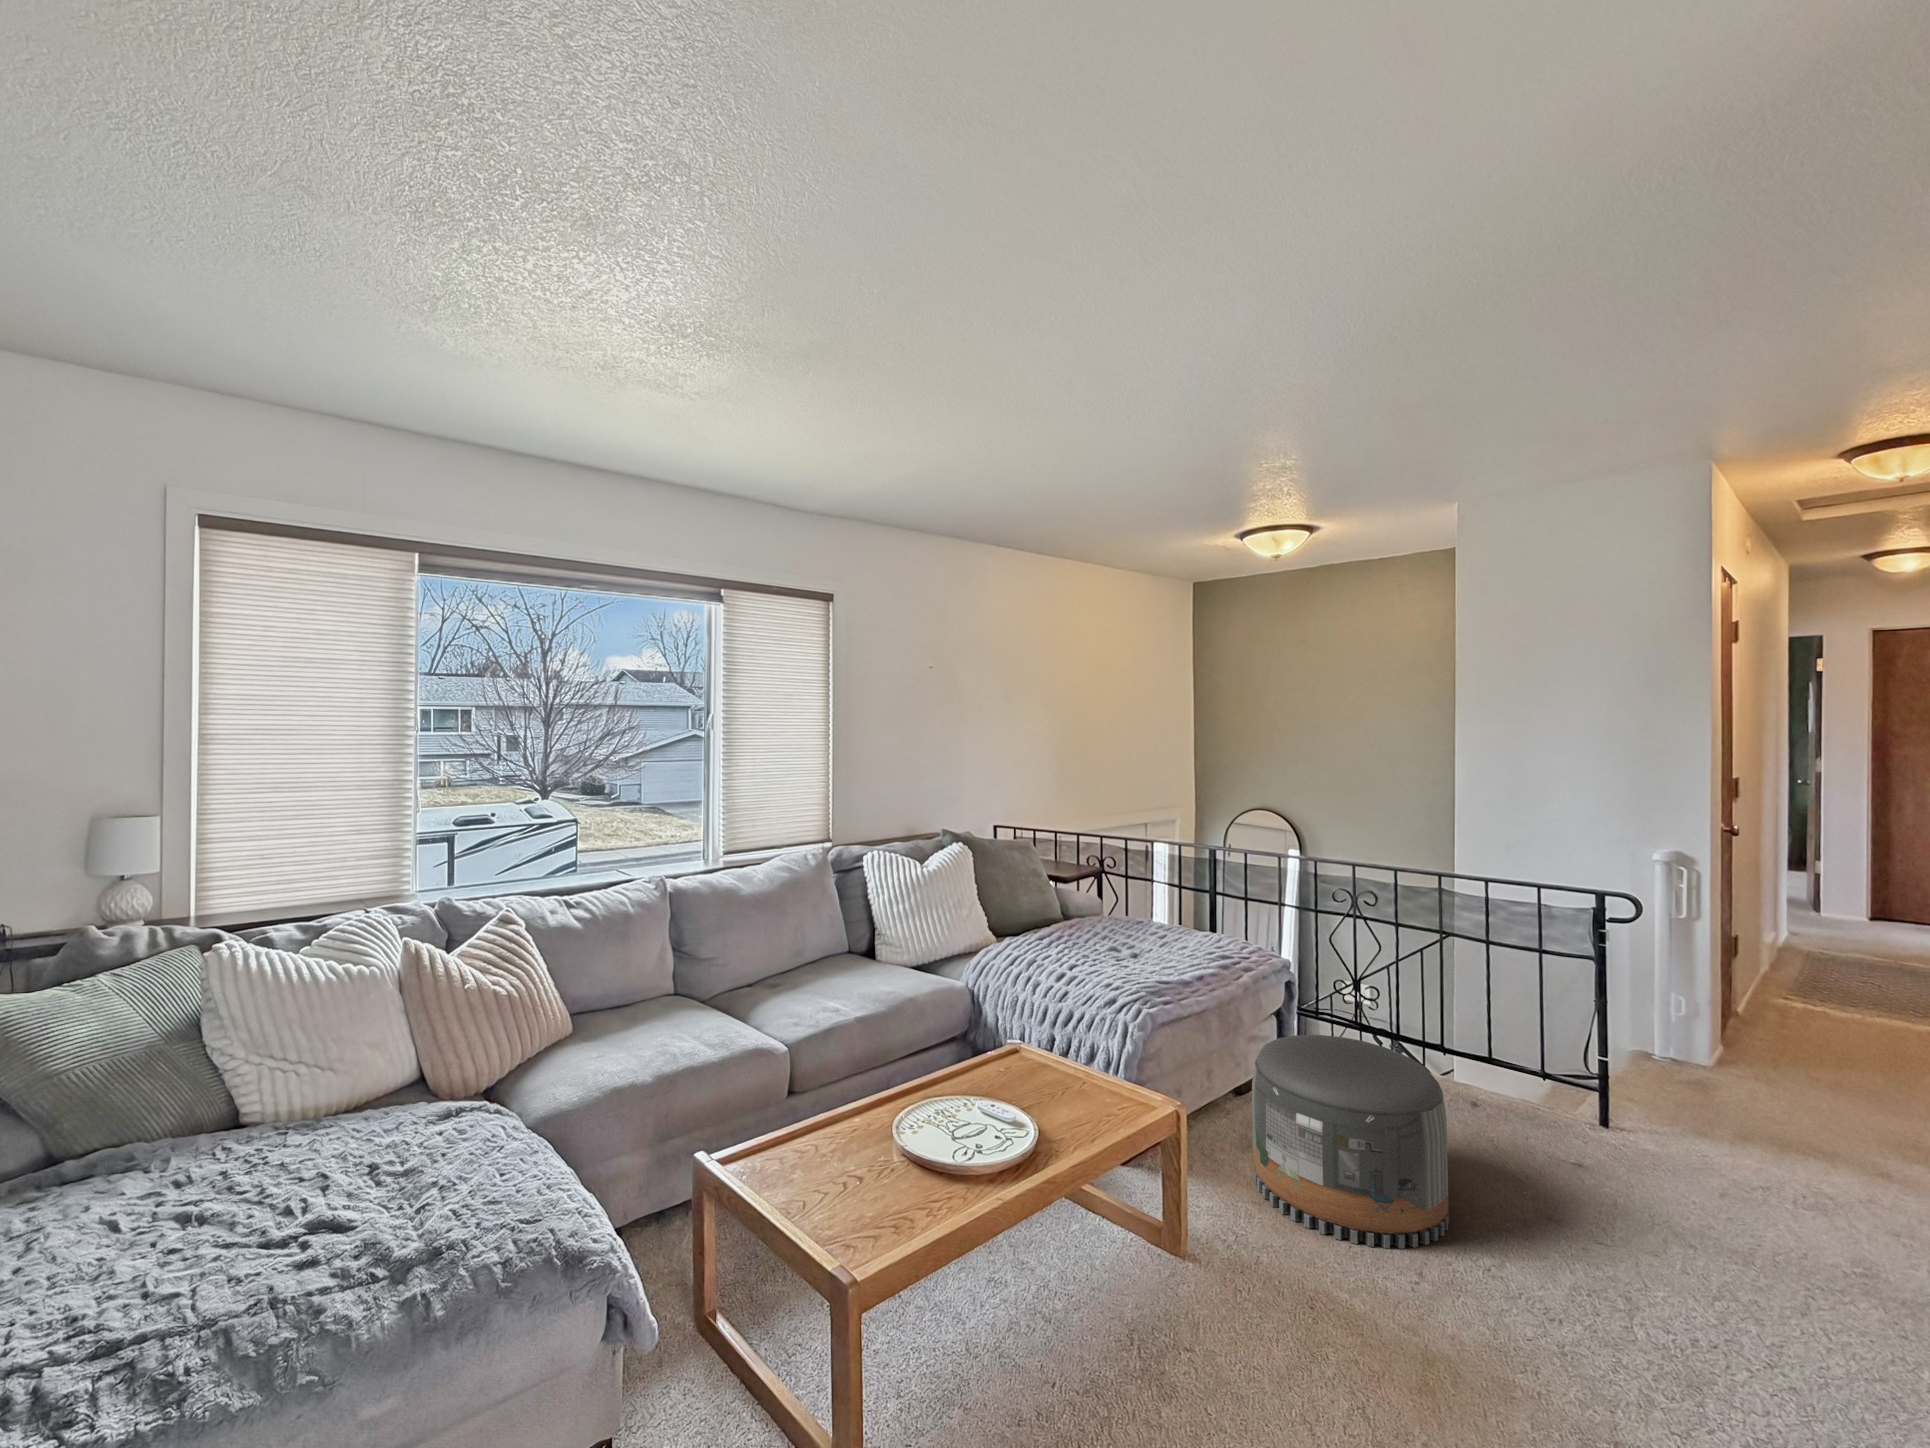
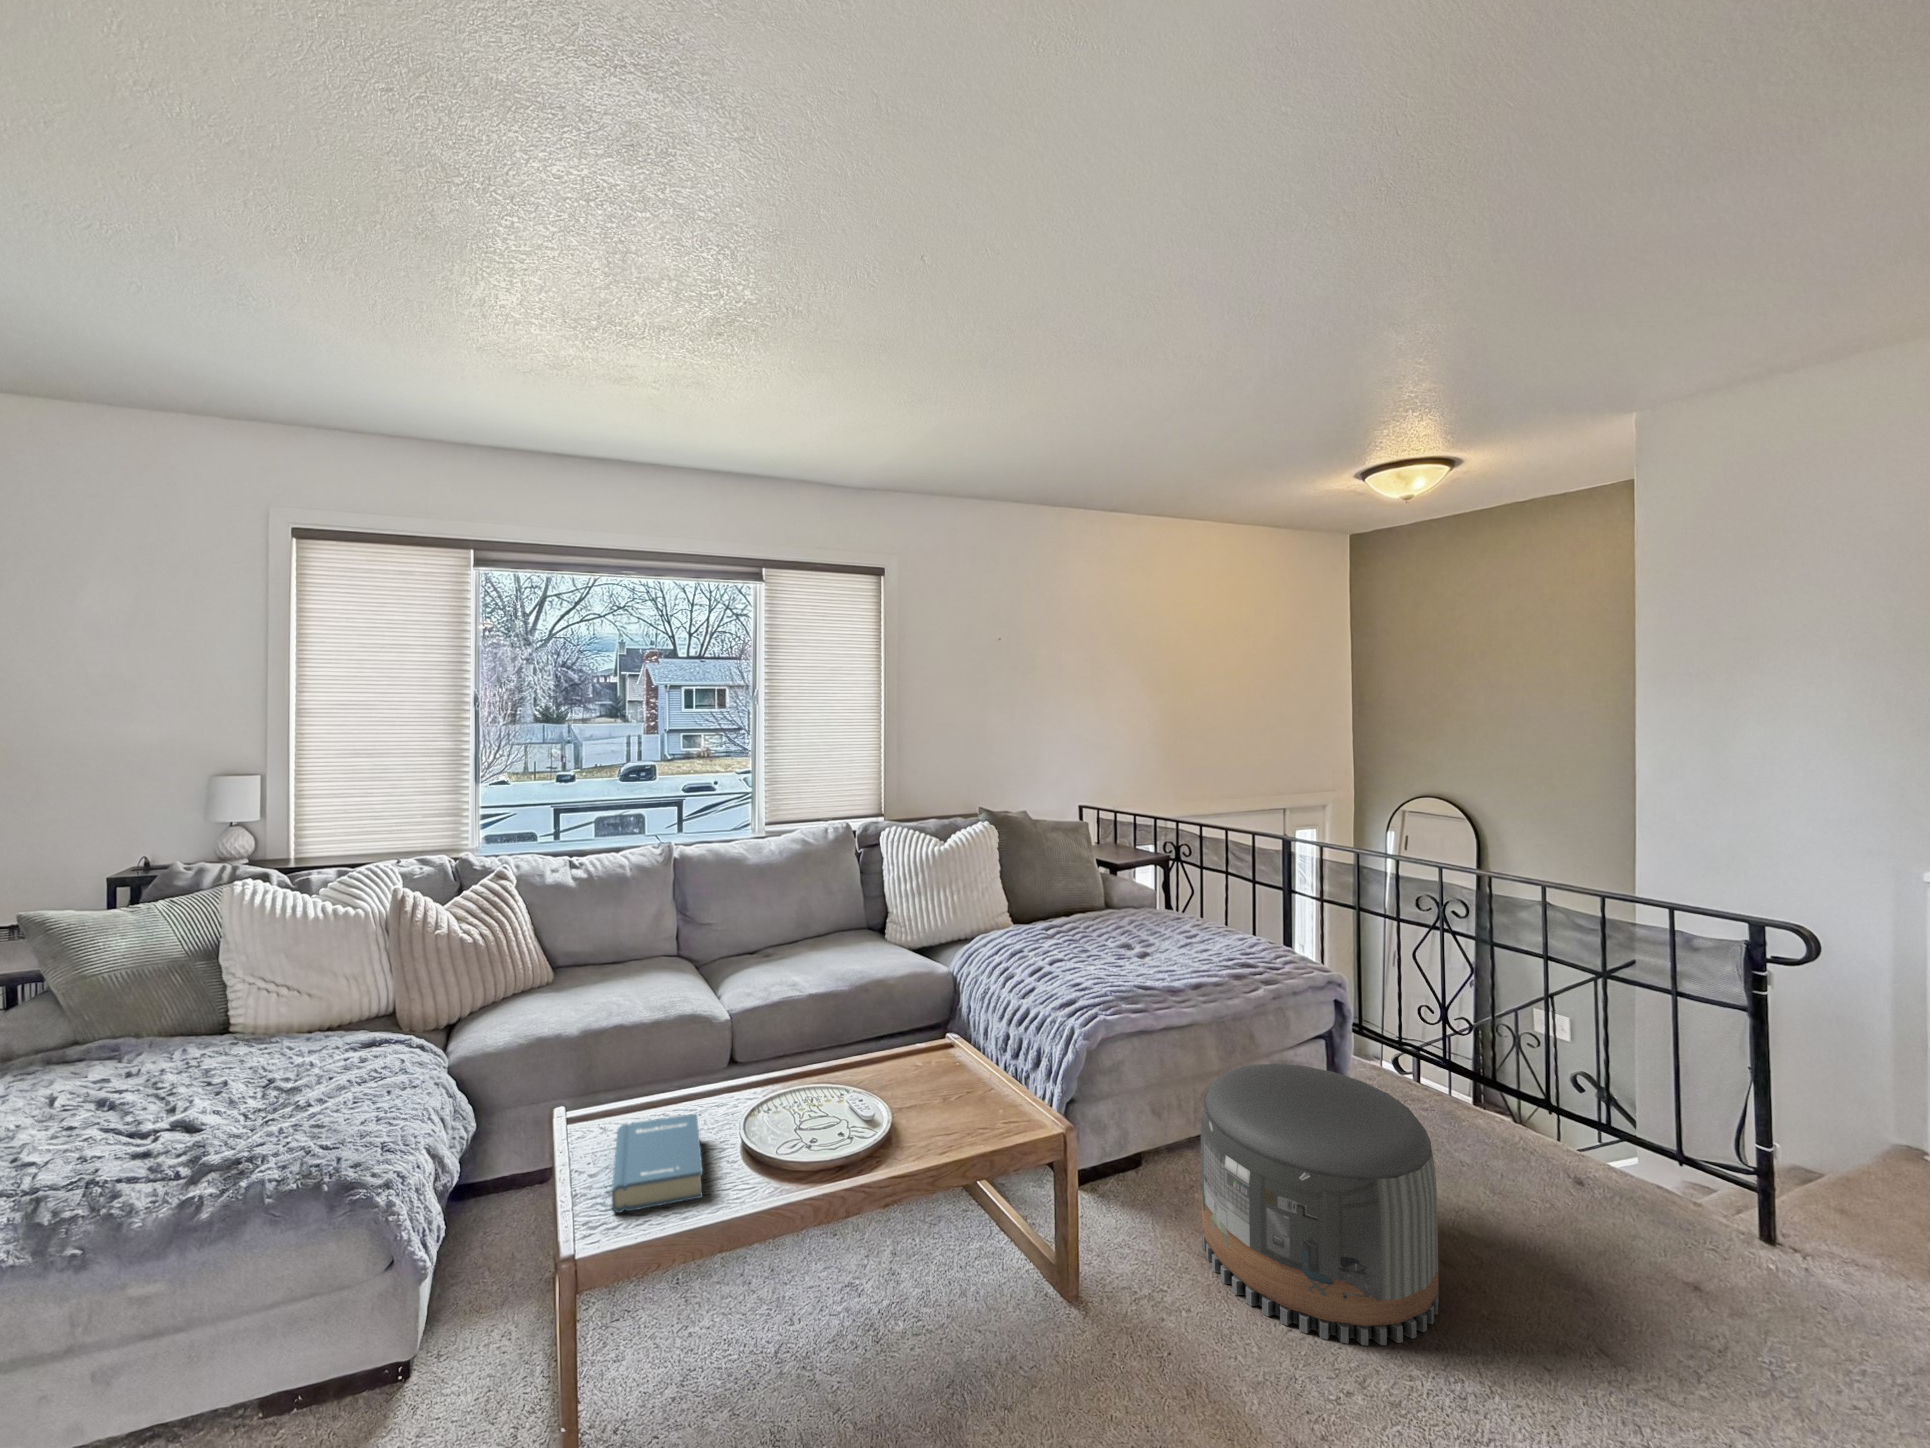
hardback book: none [808,1136,934,1236] -> present [612,1114,703,1213]

